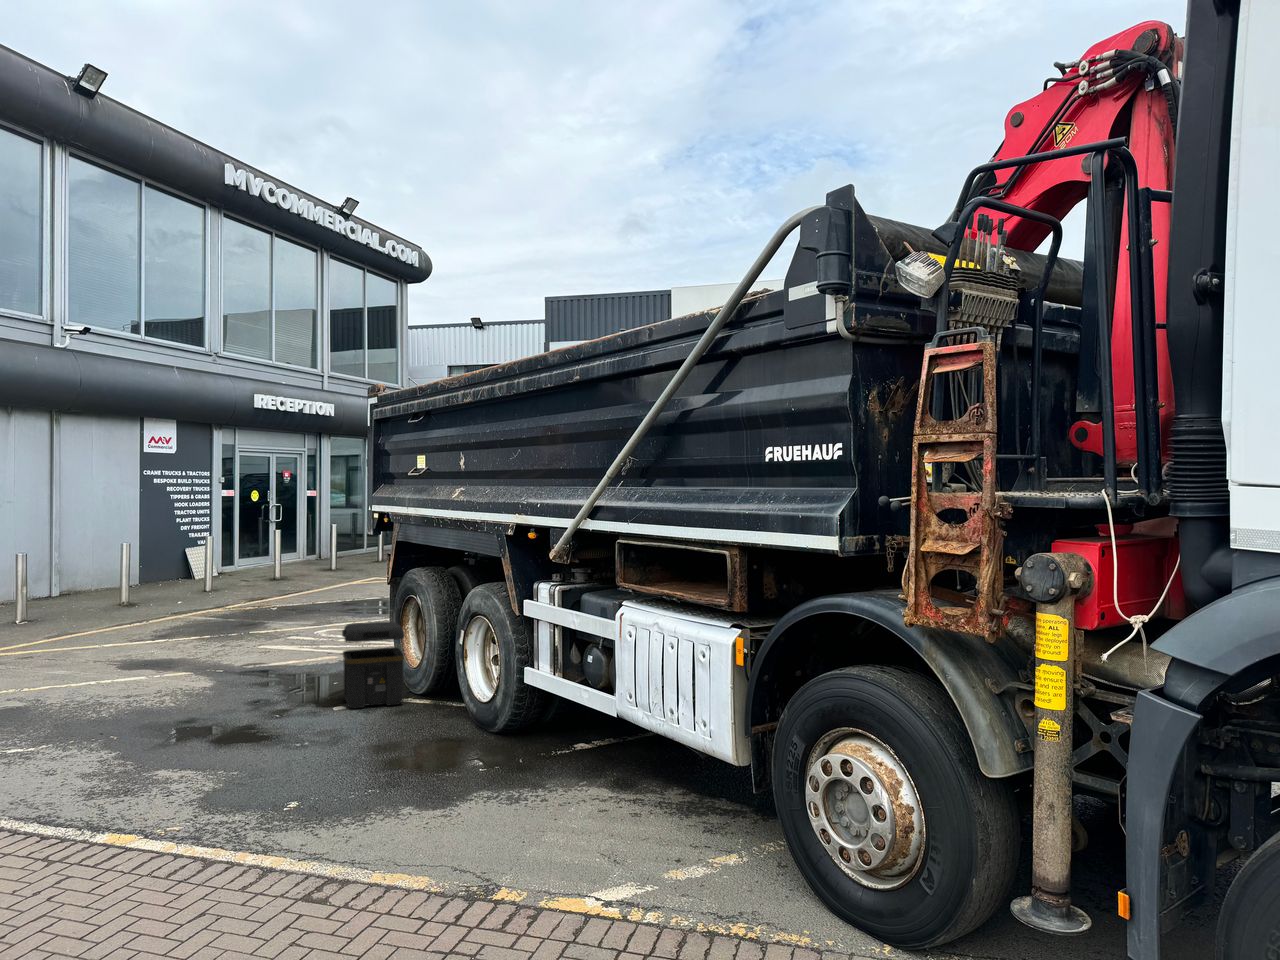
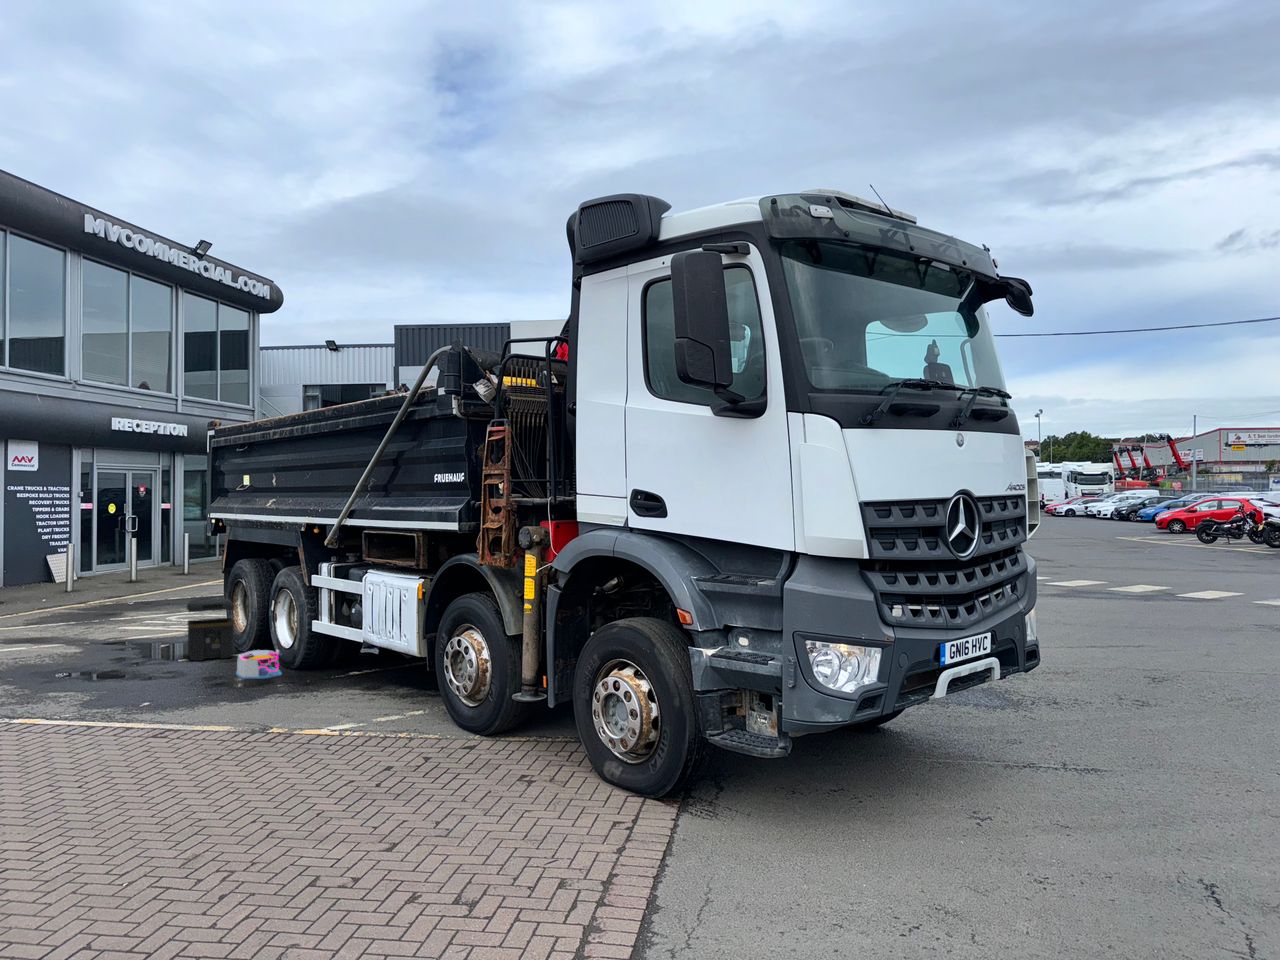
storage bin: none [412,703,475,750] -> present [236,650,281,679]

